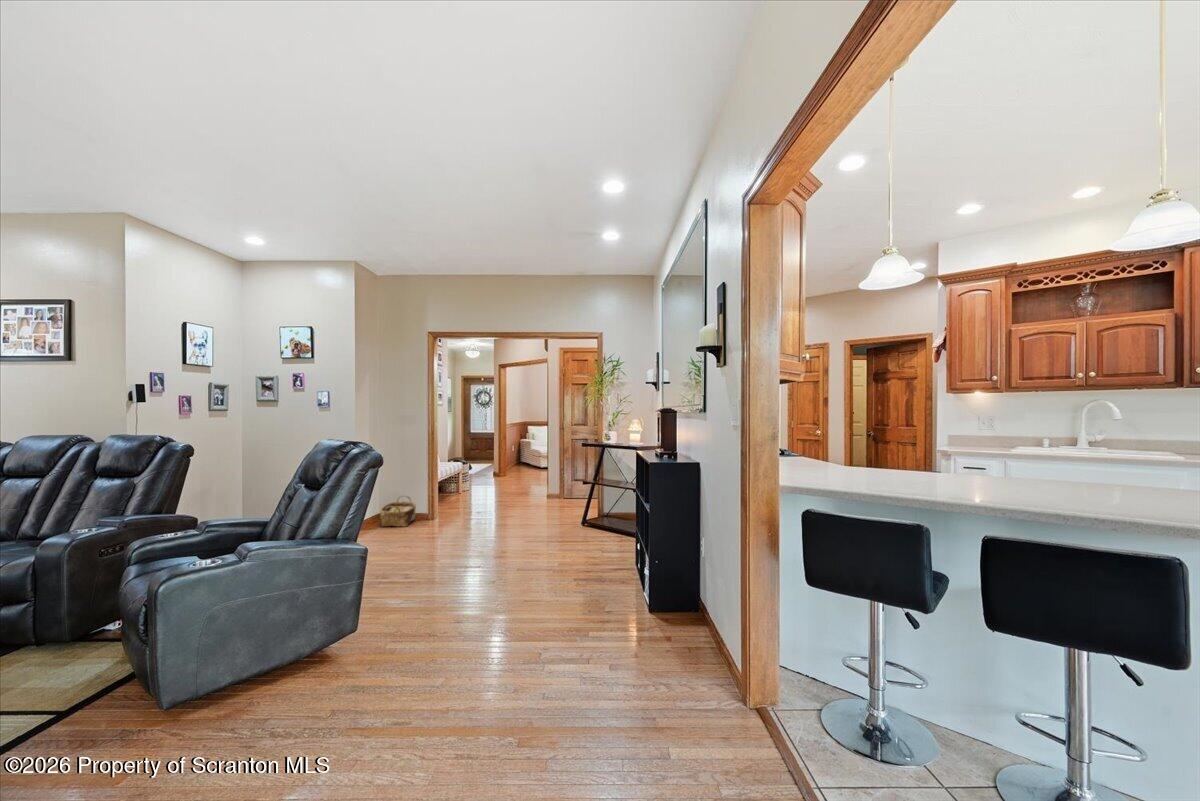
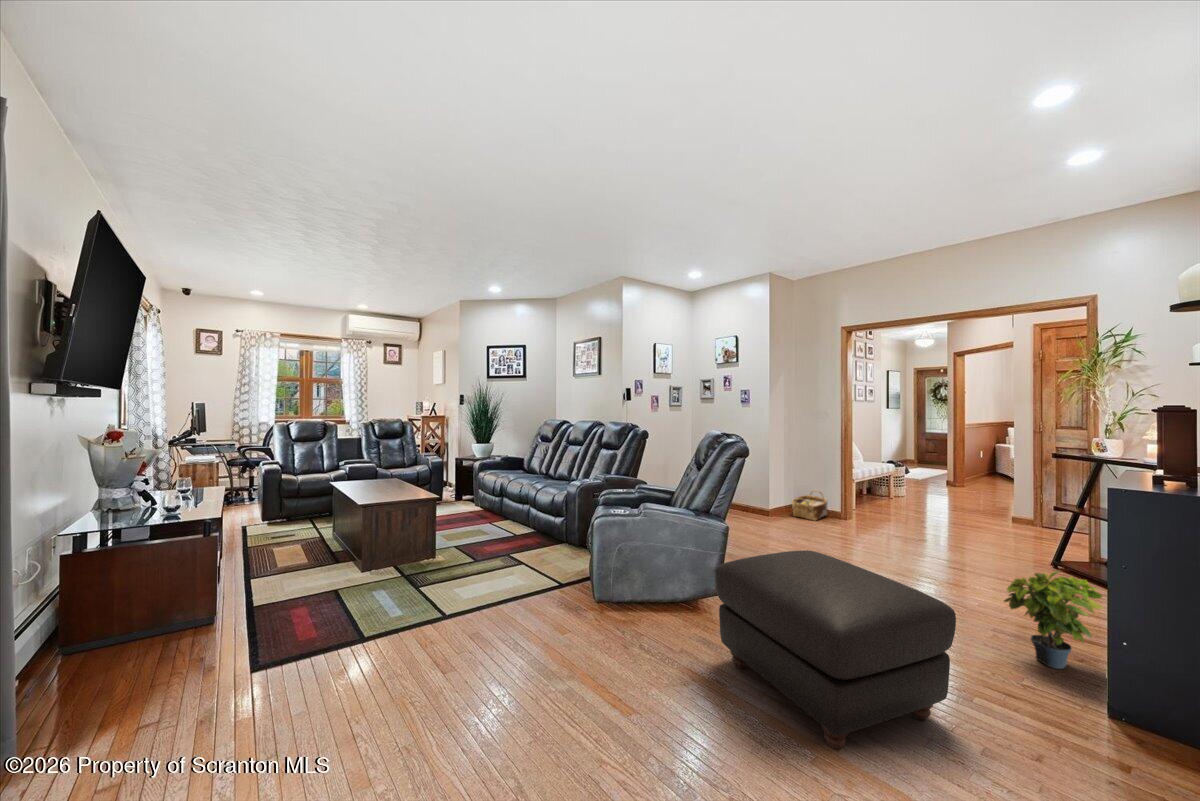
potted plant: none [588,521,636,592] -> present [1004,571,1103,669]
ottoman: none [377,550,589,727] -> present [715,550,956,750]

